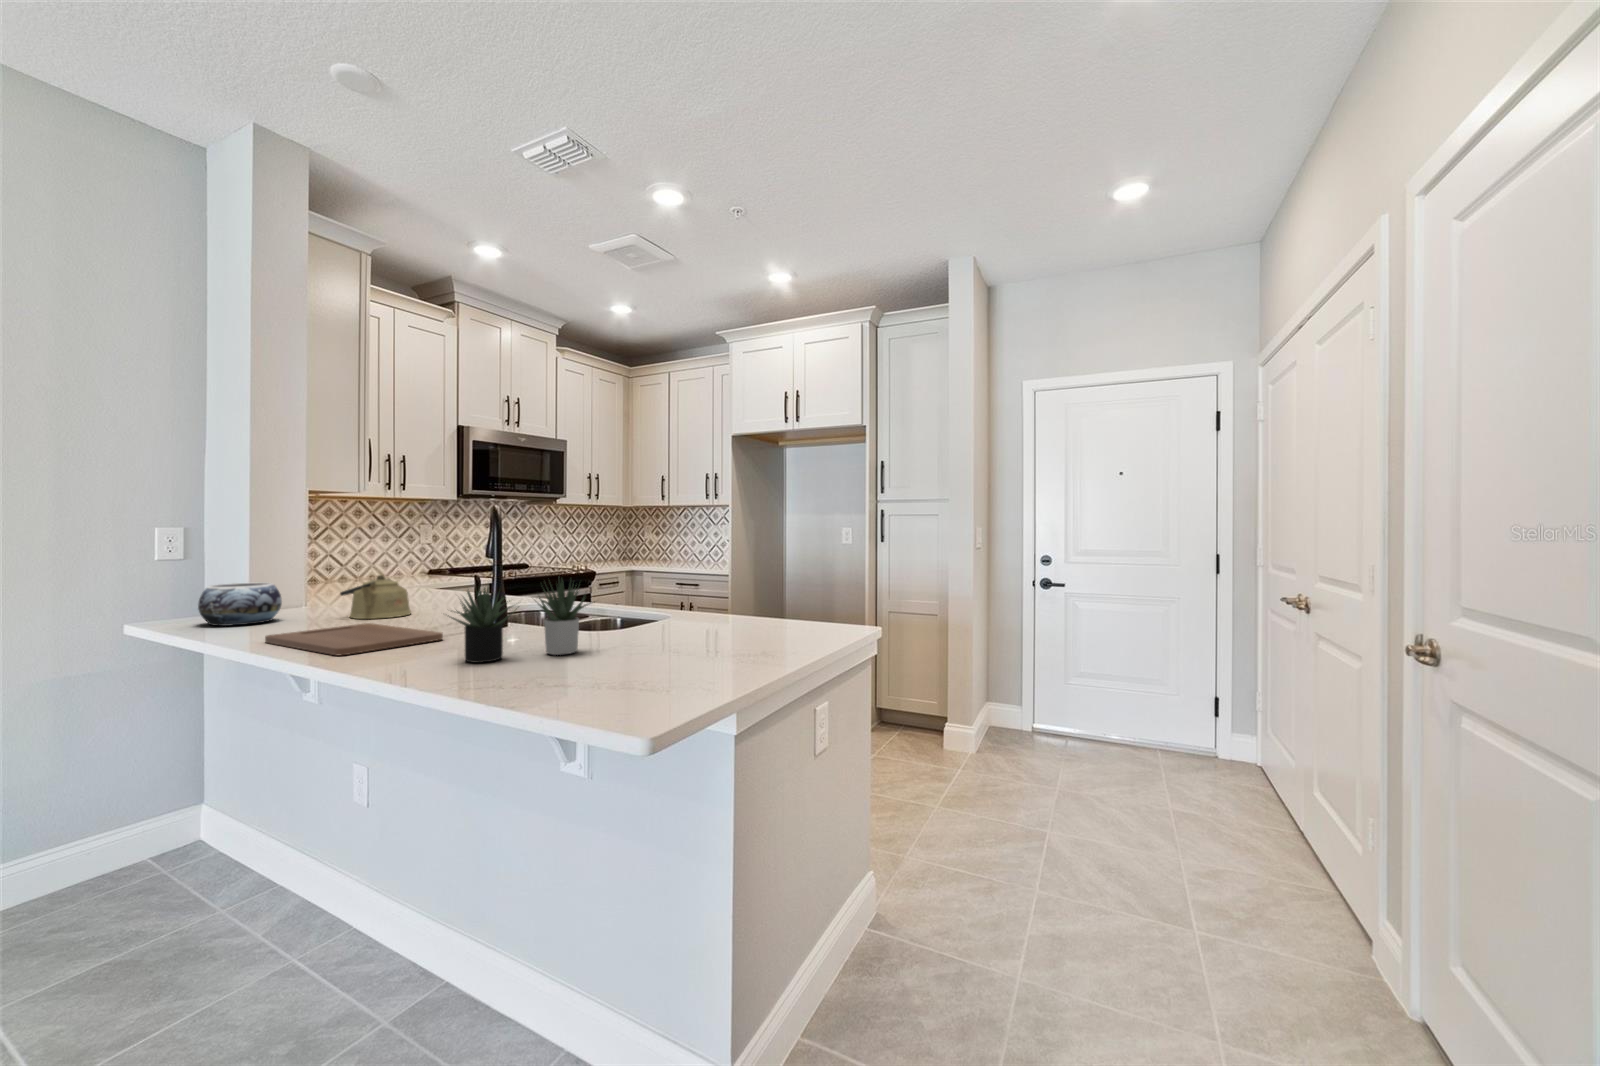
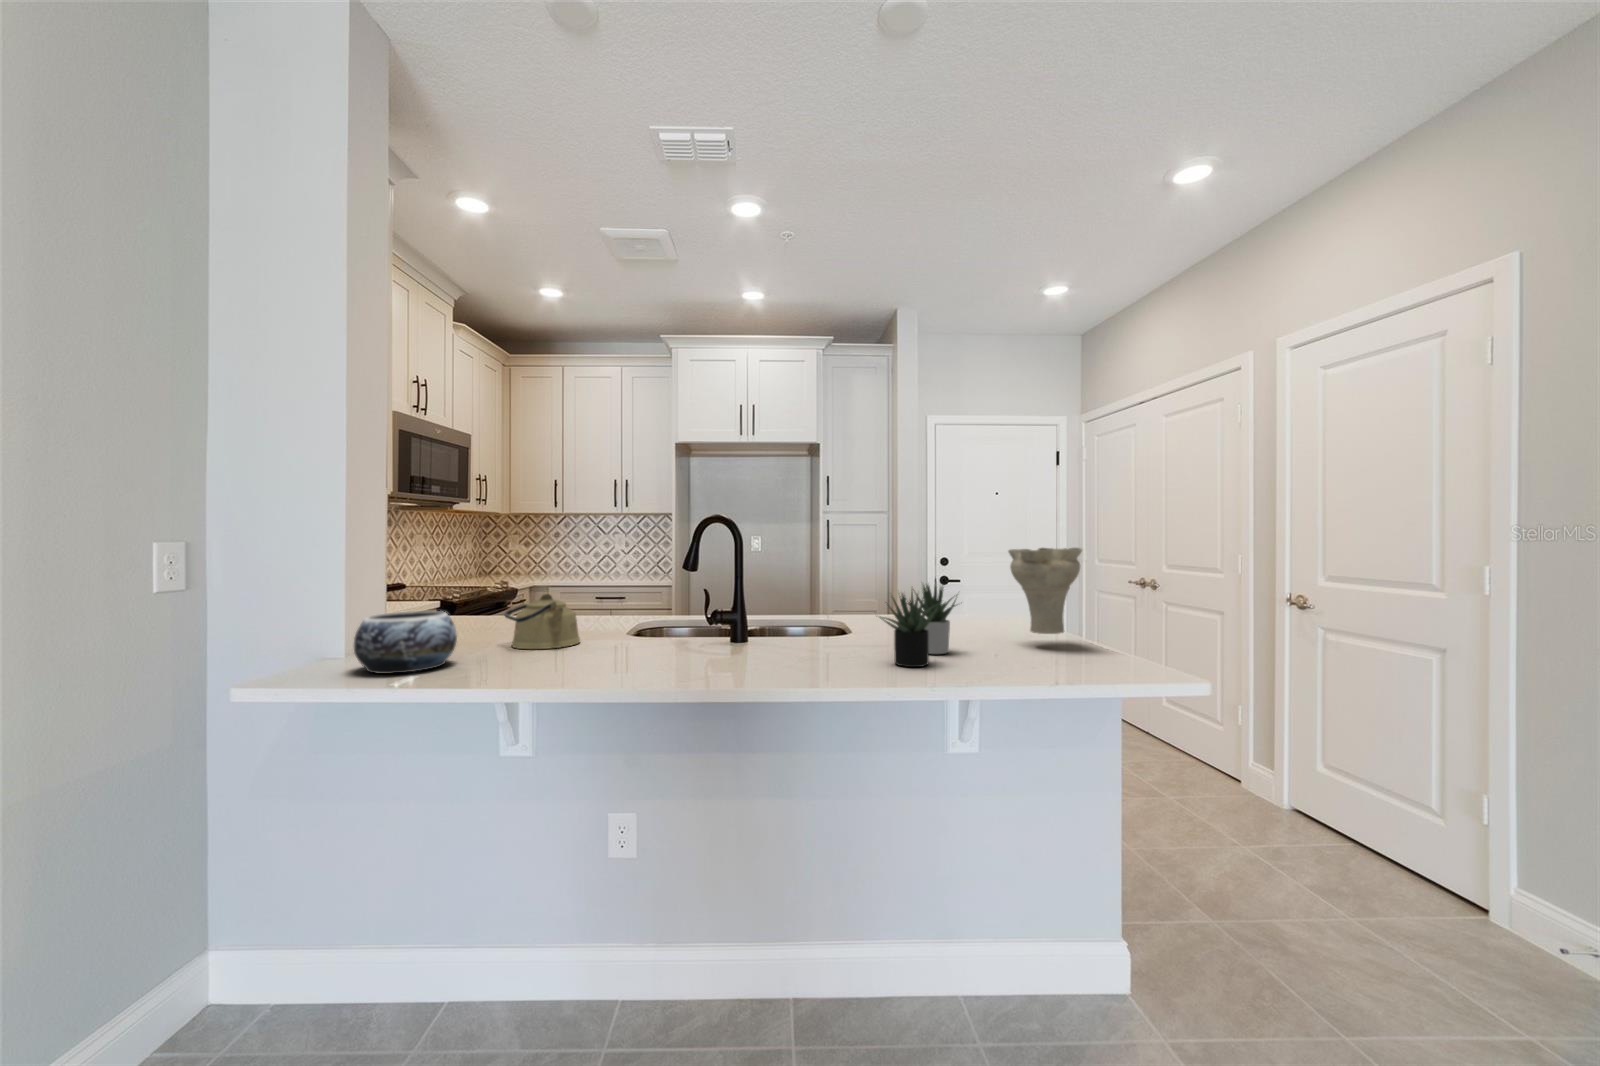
vase: none [625,541,735,651] -> present [1008,547,1082,634]
cutting board: present [265,623,443,656] -> none [593,648,775,679]

